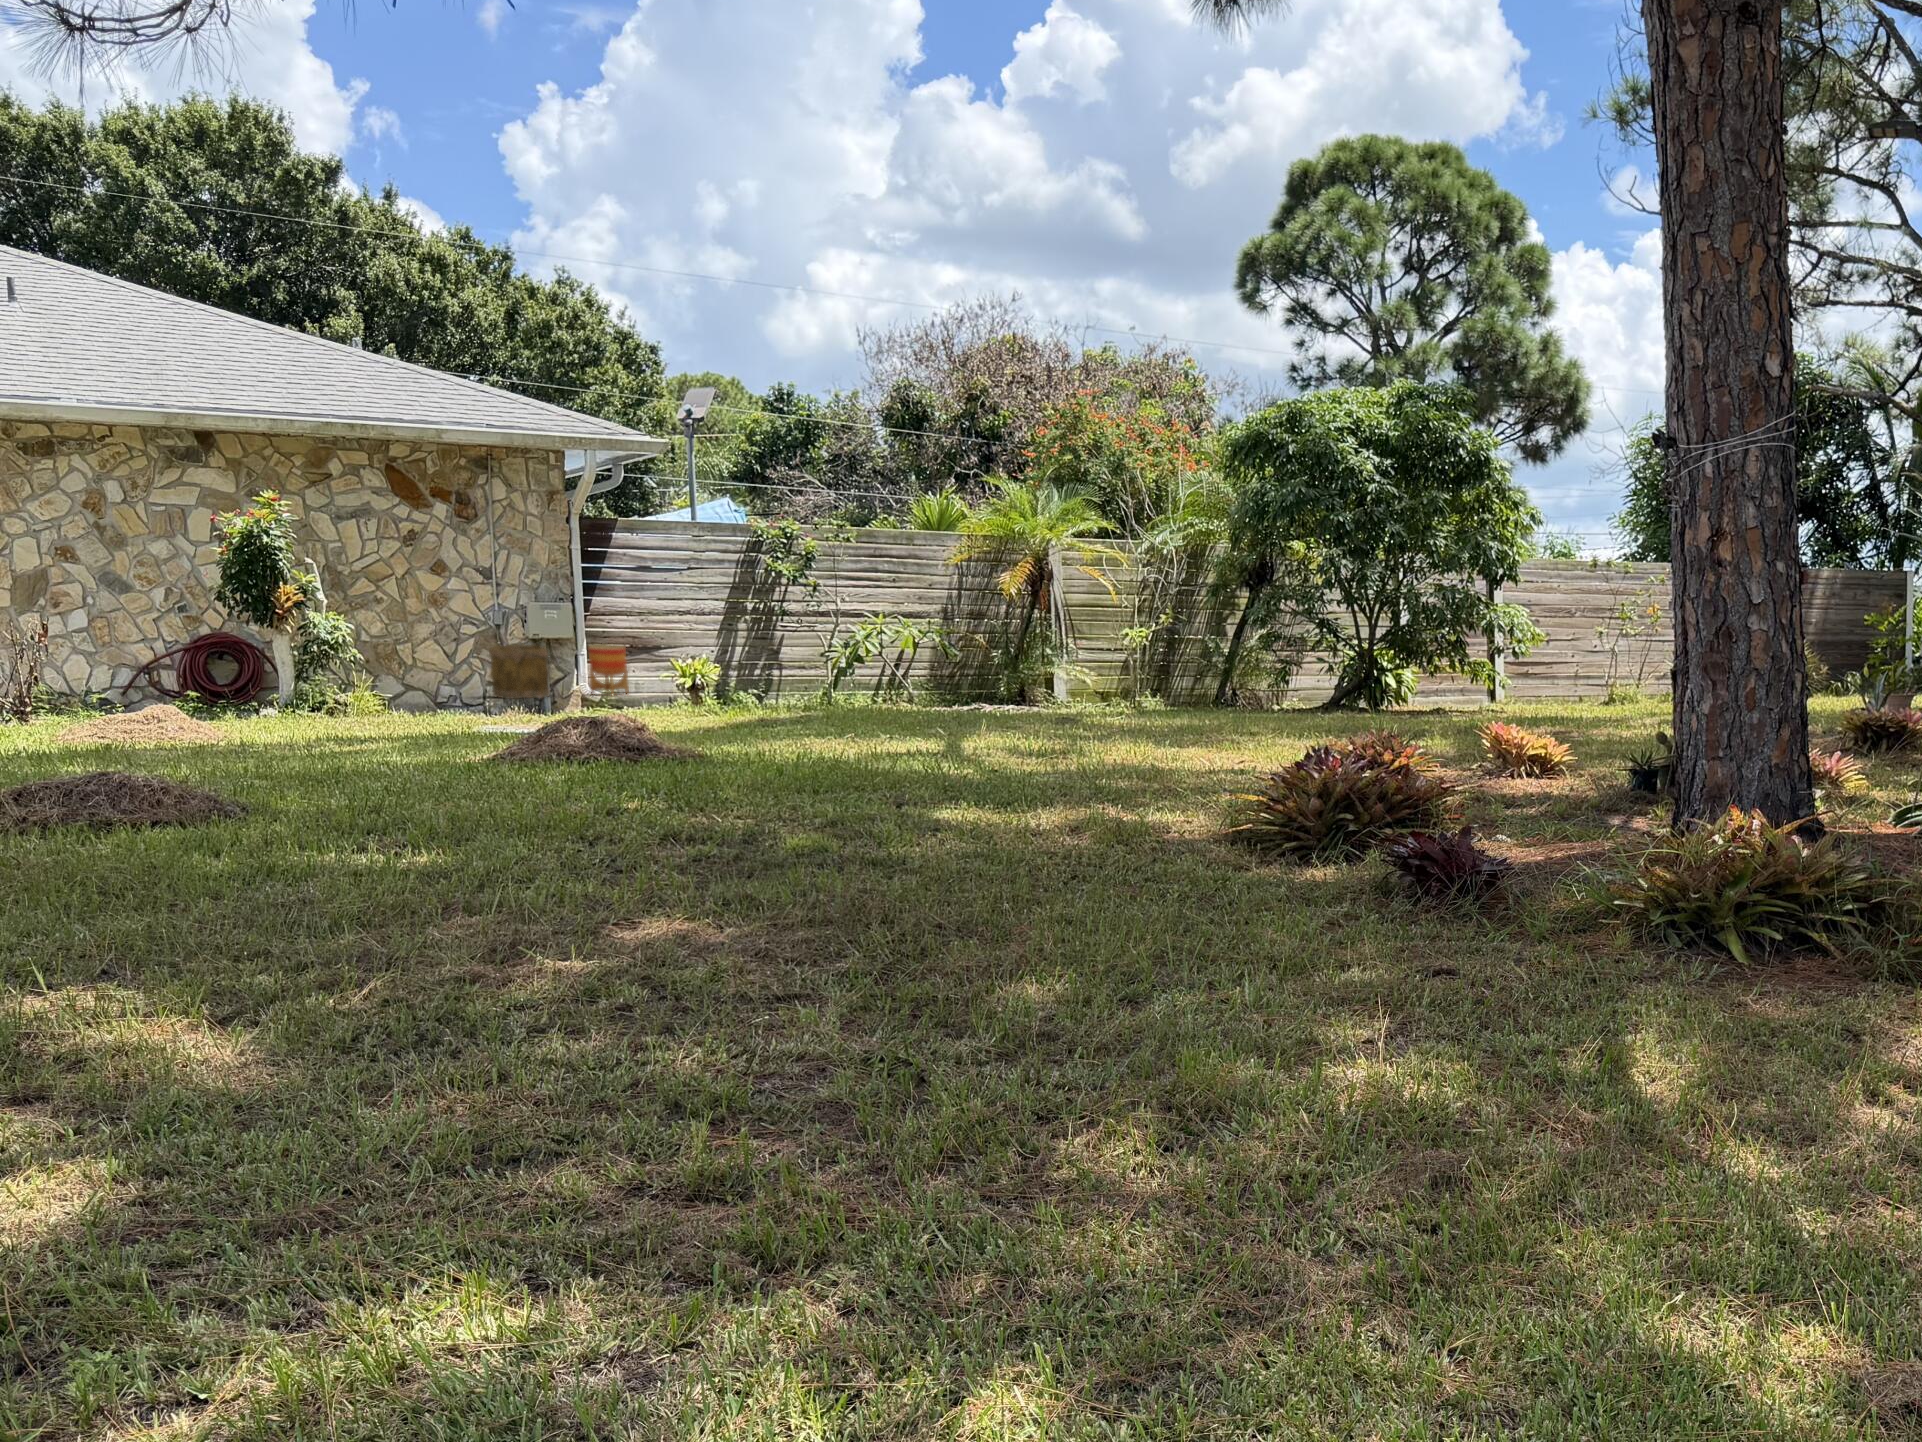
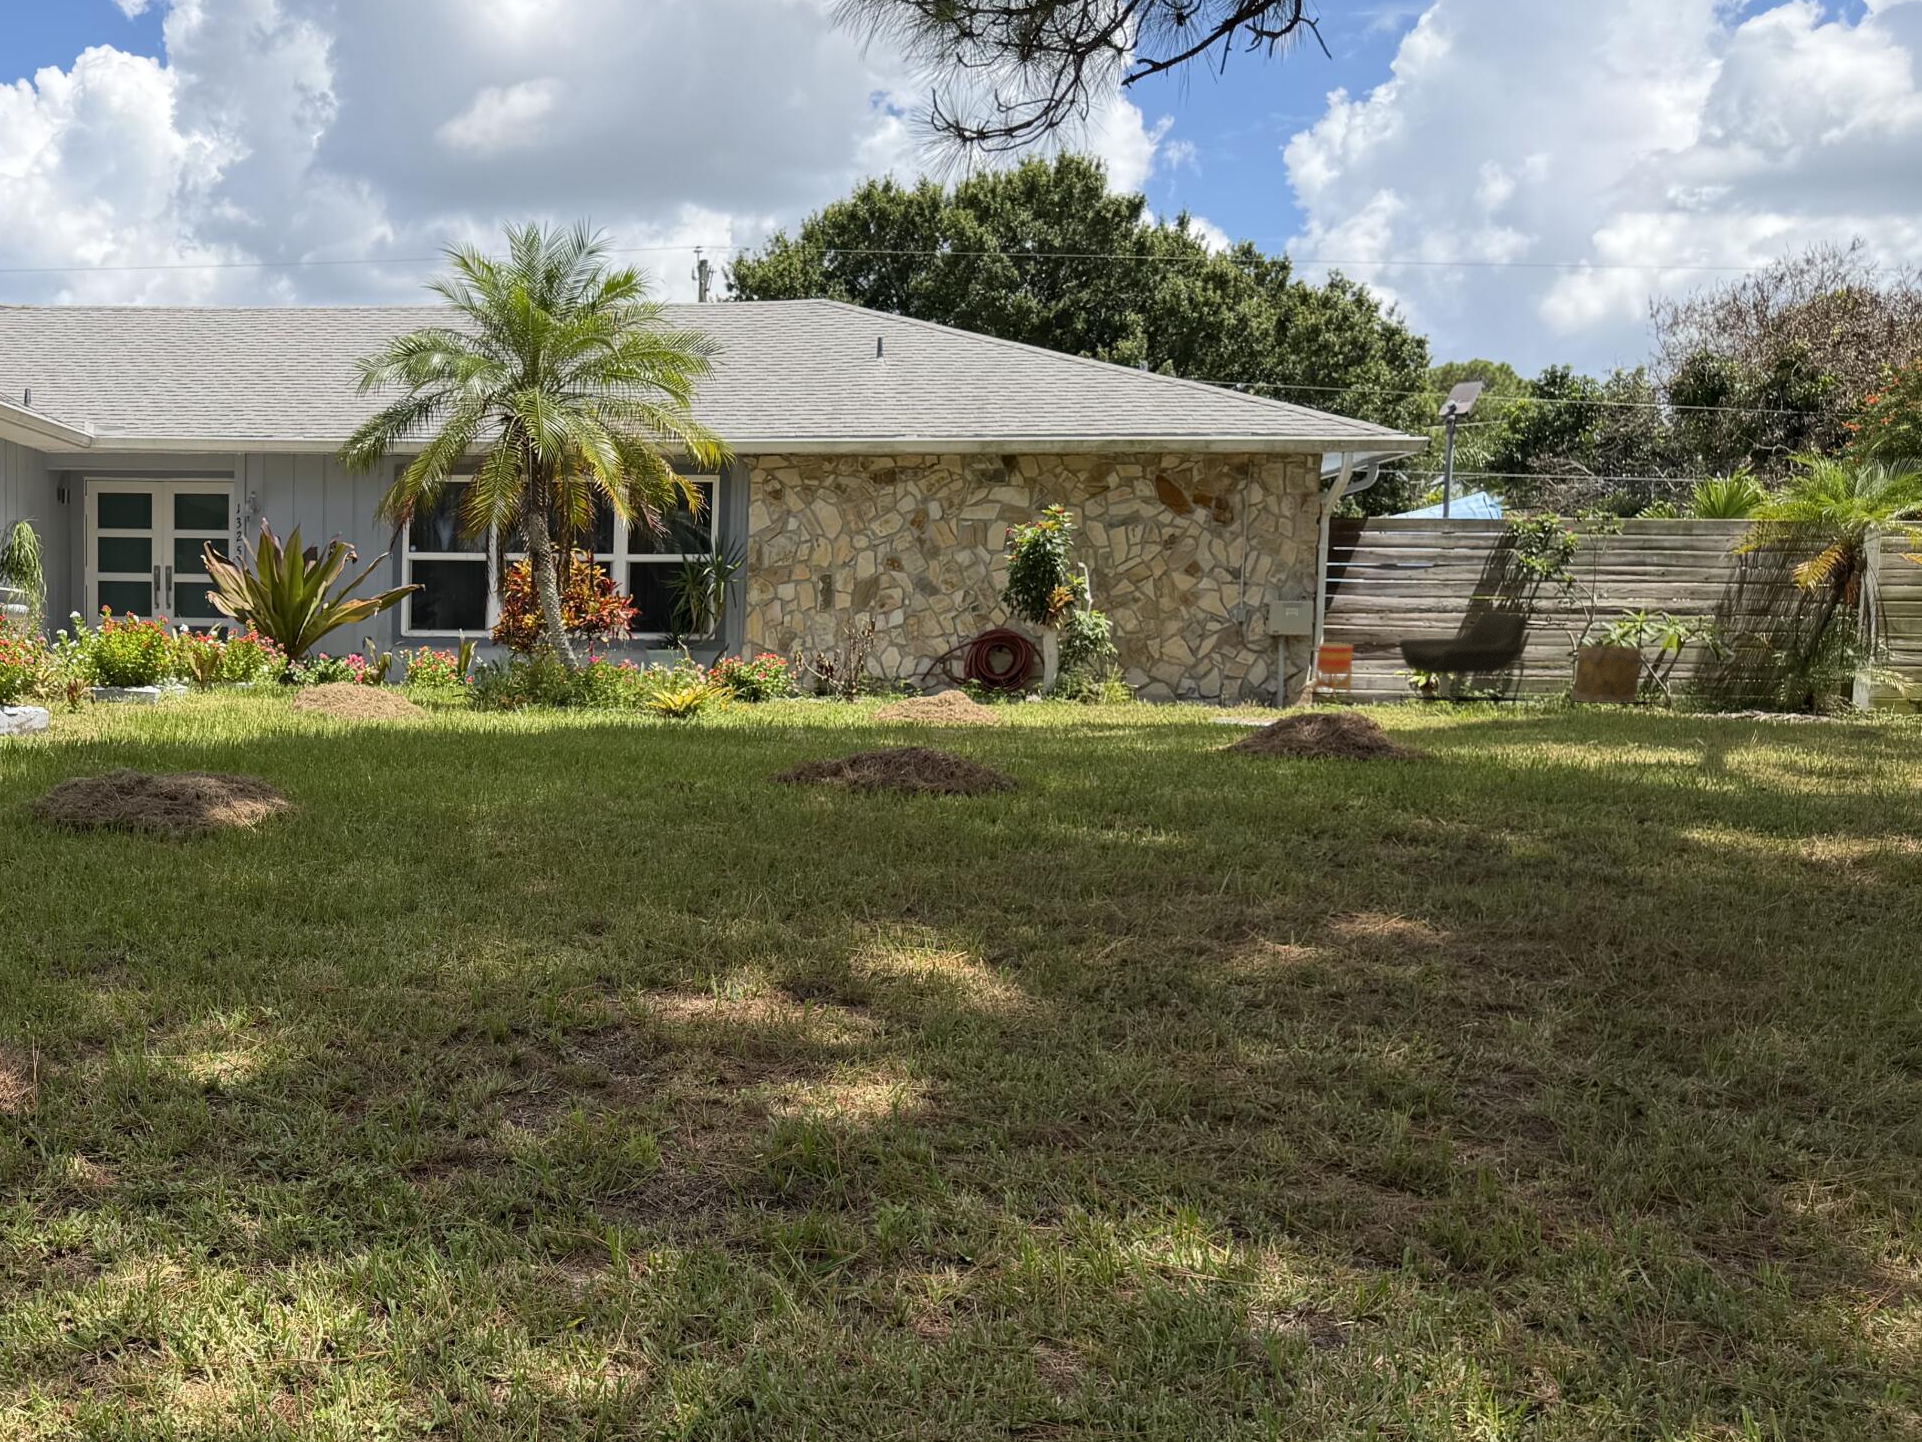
lounge chair: none [669,613,785,702] -> present [1399,611,1529,699]
bucket: present [489,643,556,699] -> present [1573,644,1649,703]

